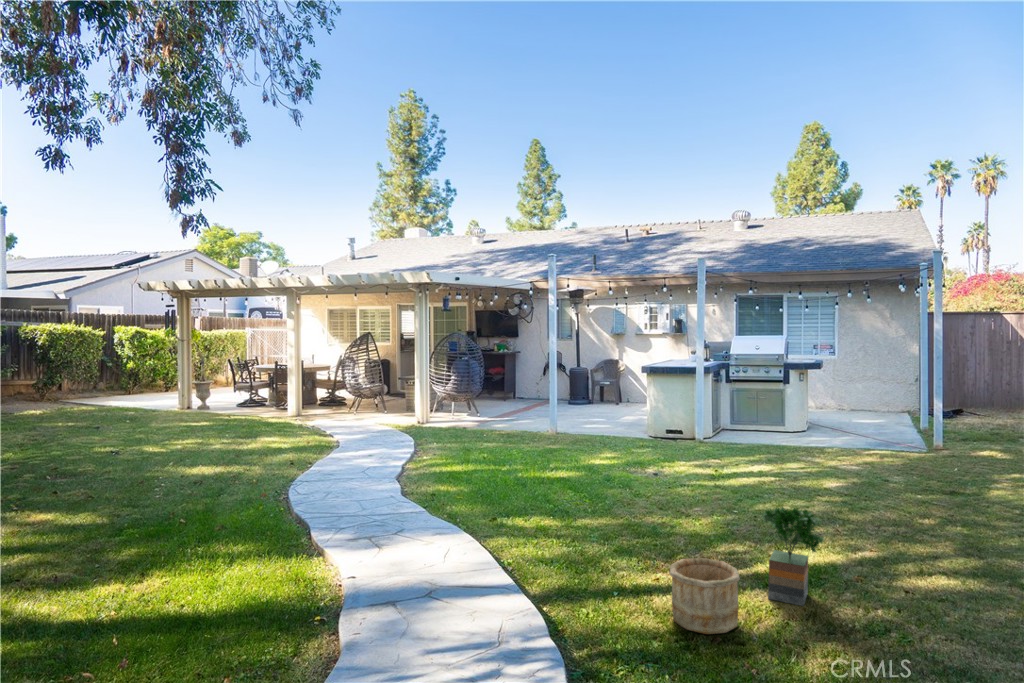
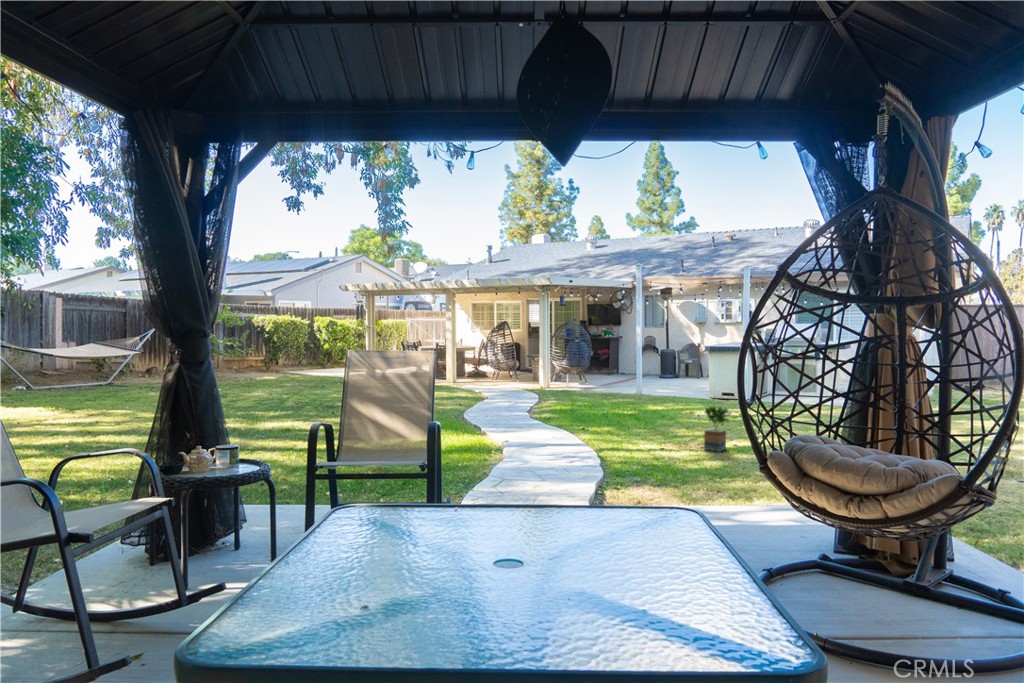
wooden bucket: present [670,558,740,634] -> none [650,426,682,455]

